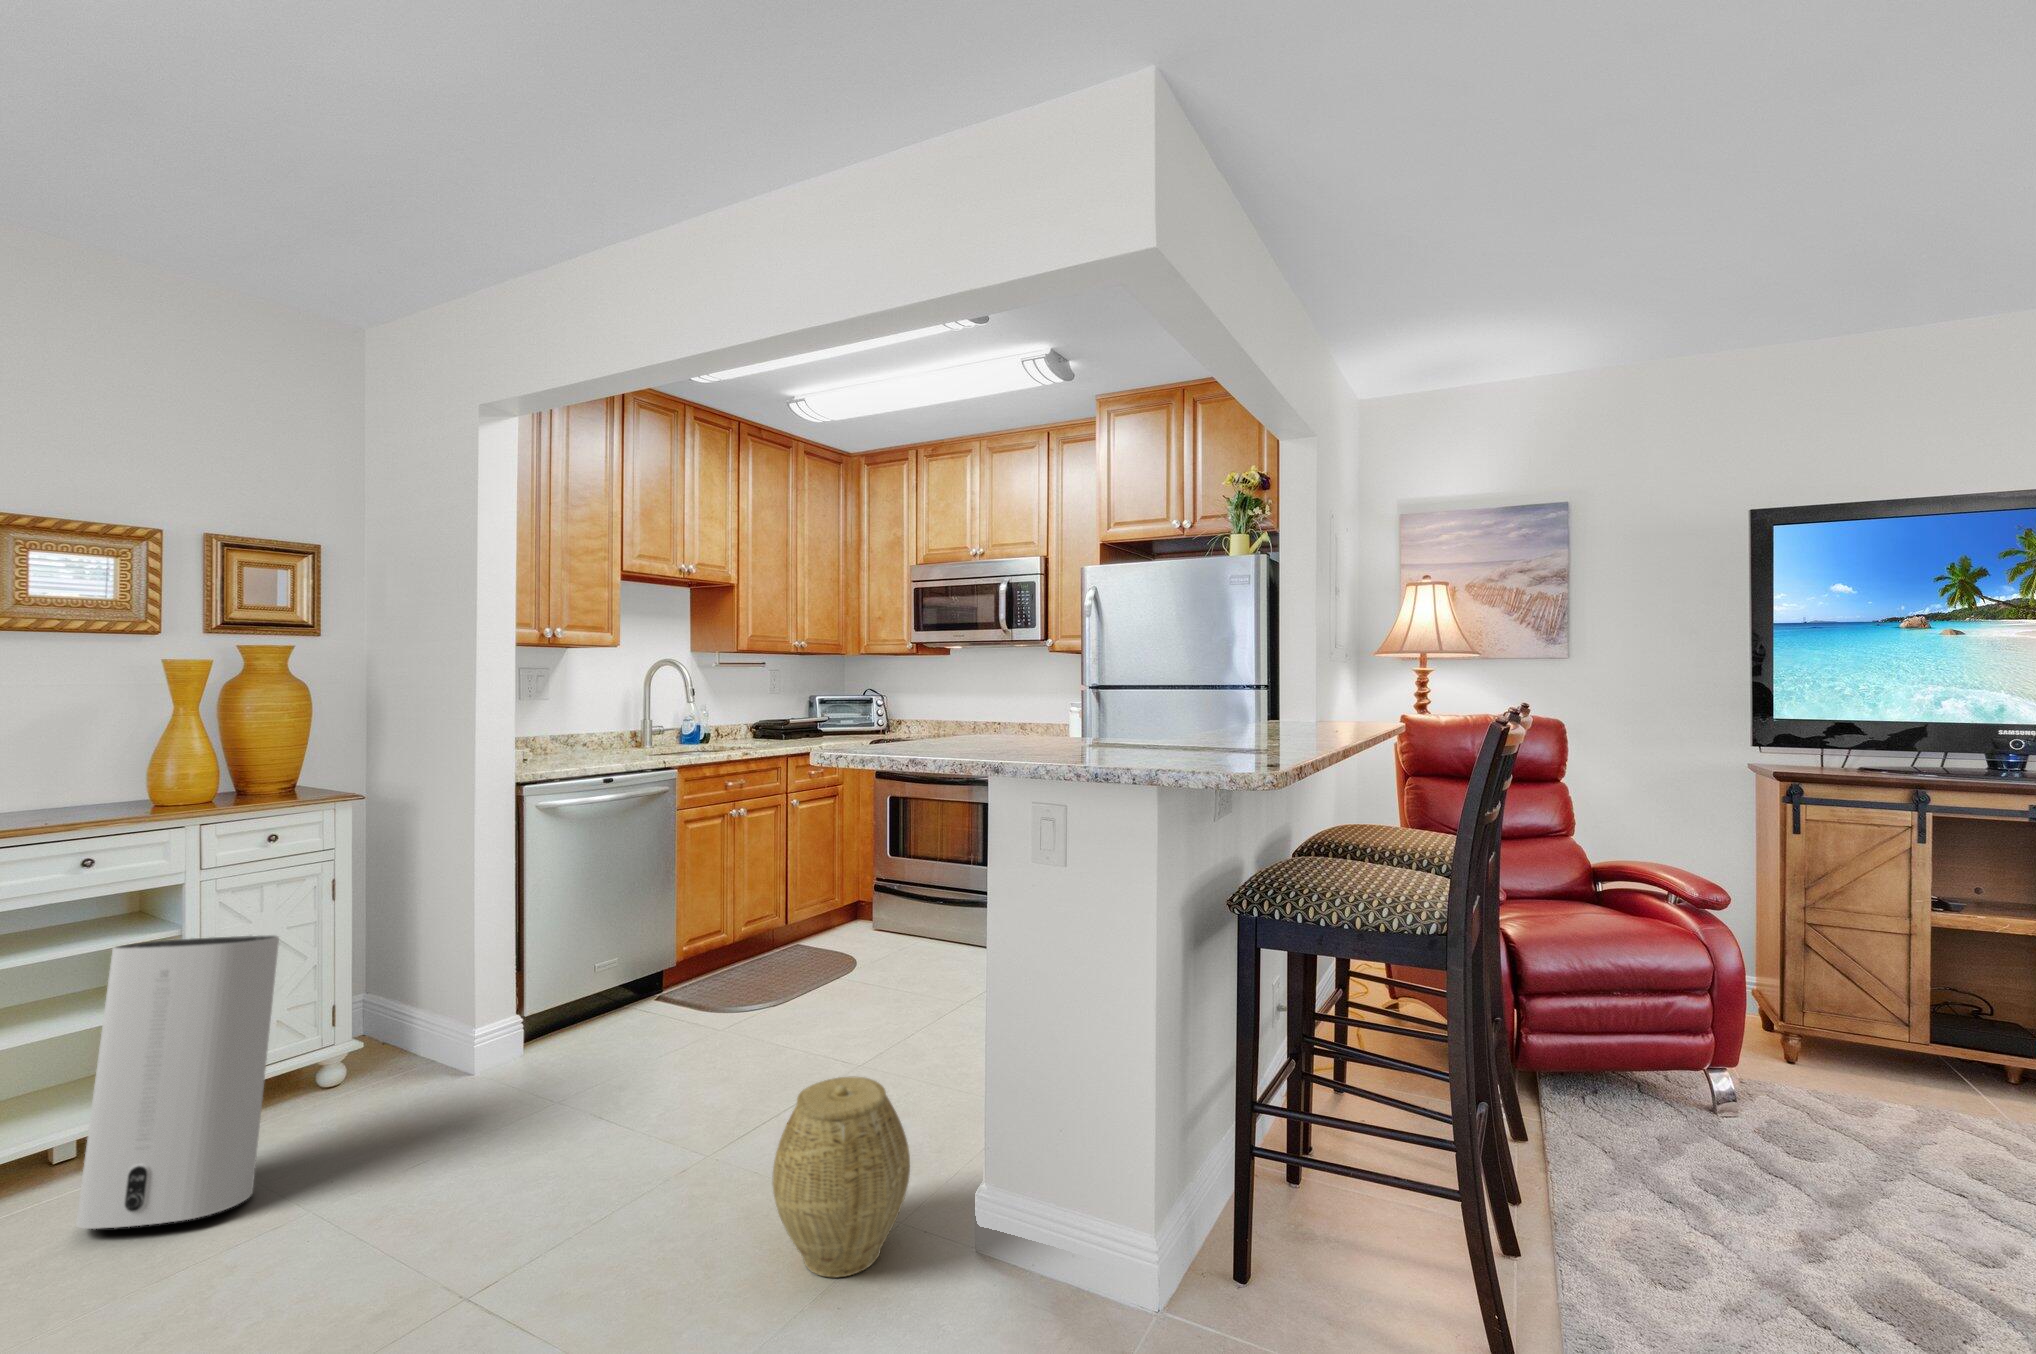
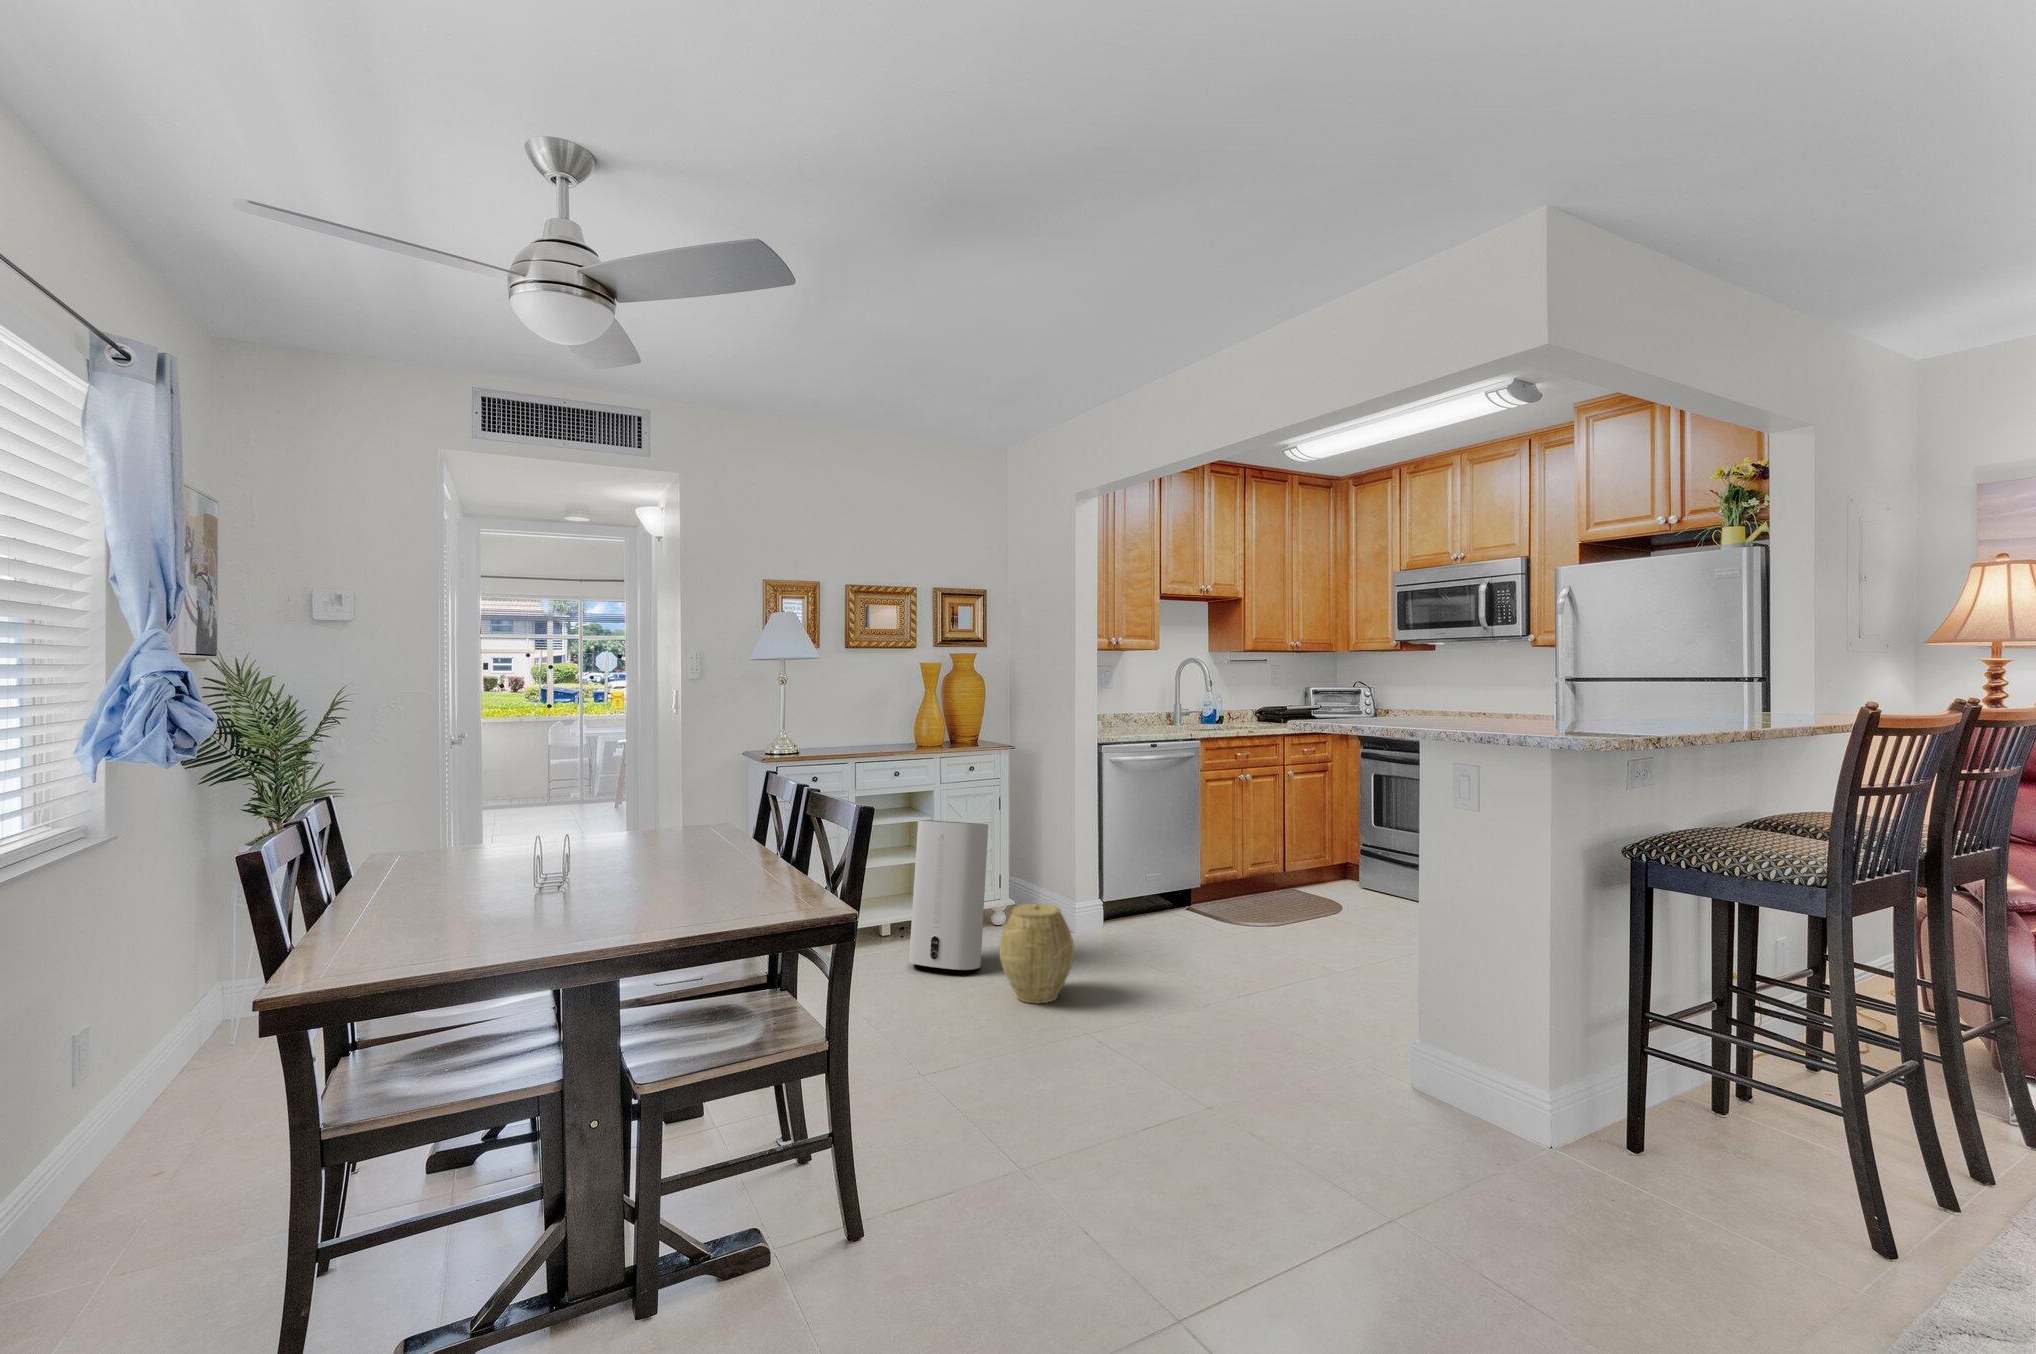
woven basket: present [772,1077,910,1278] -> present [1000,904,1074,1004]

